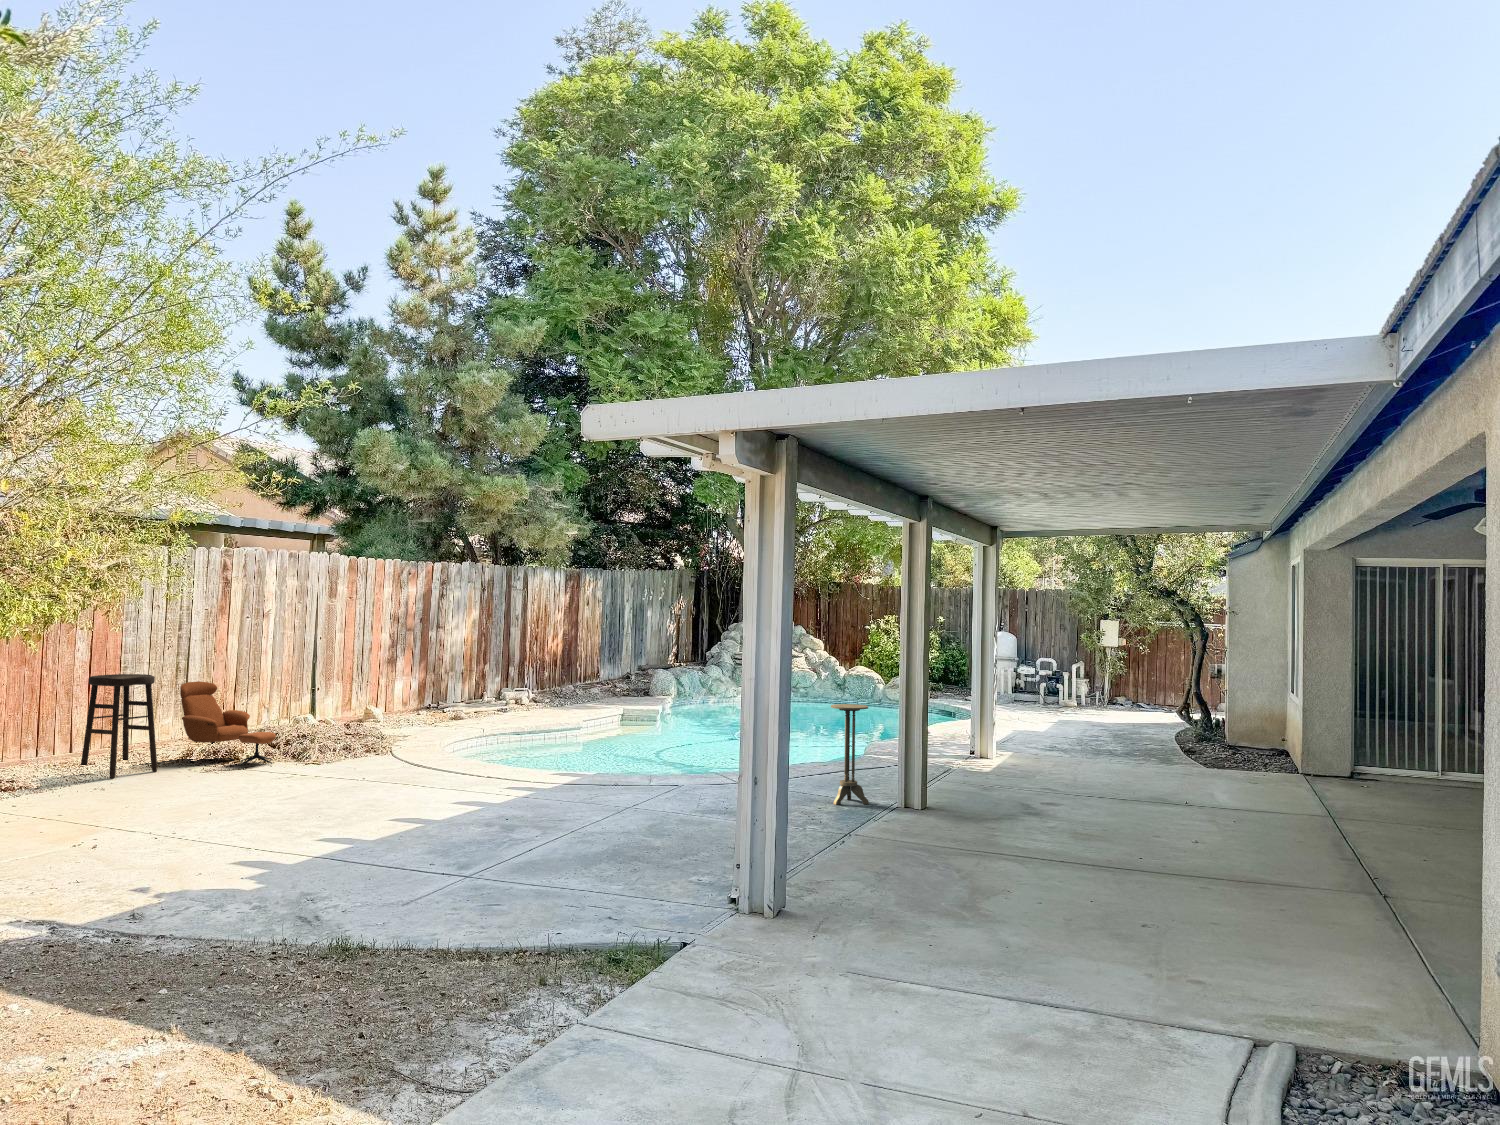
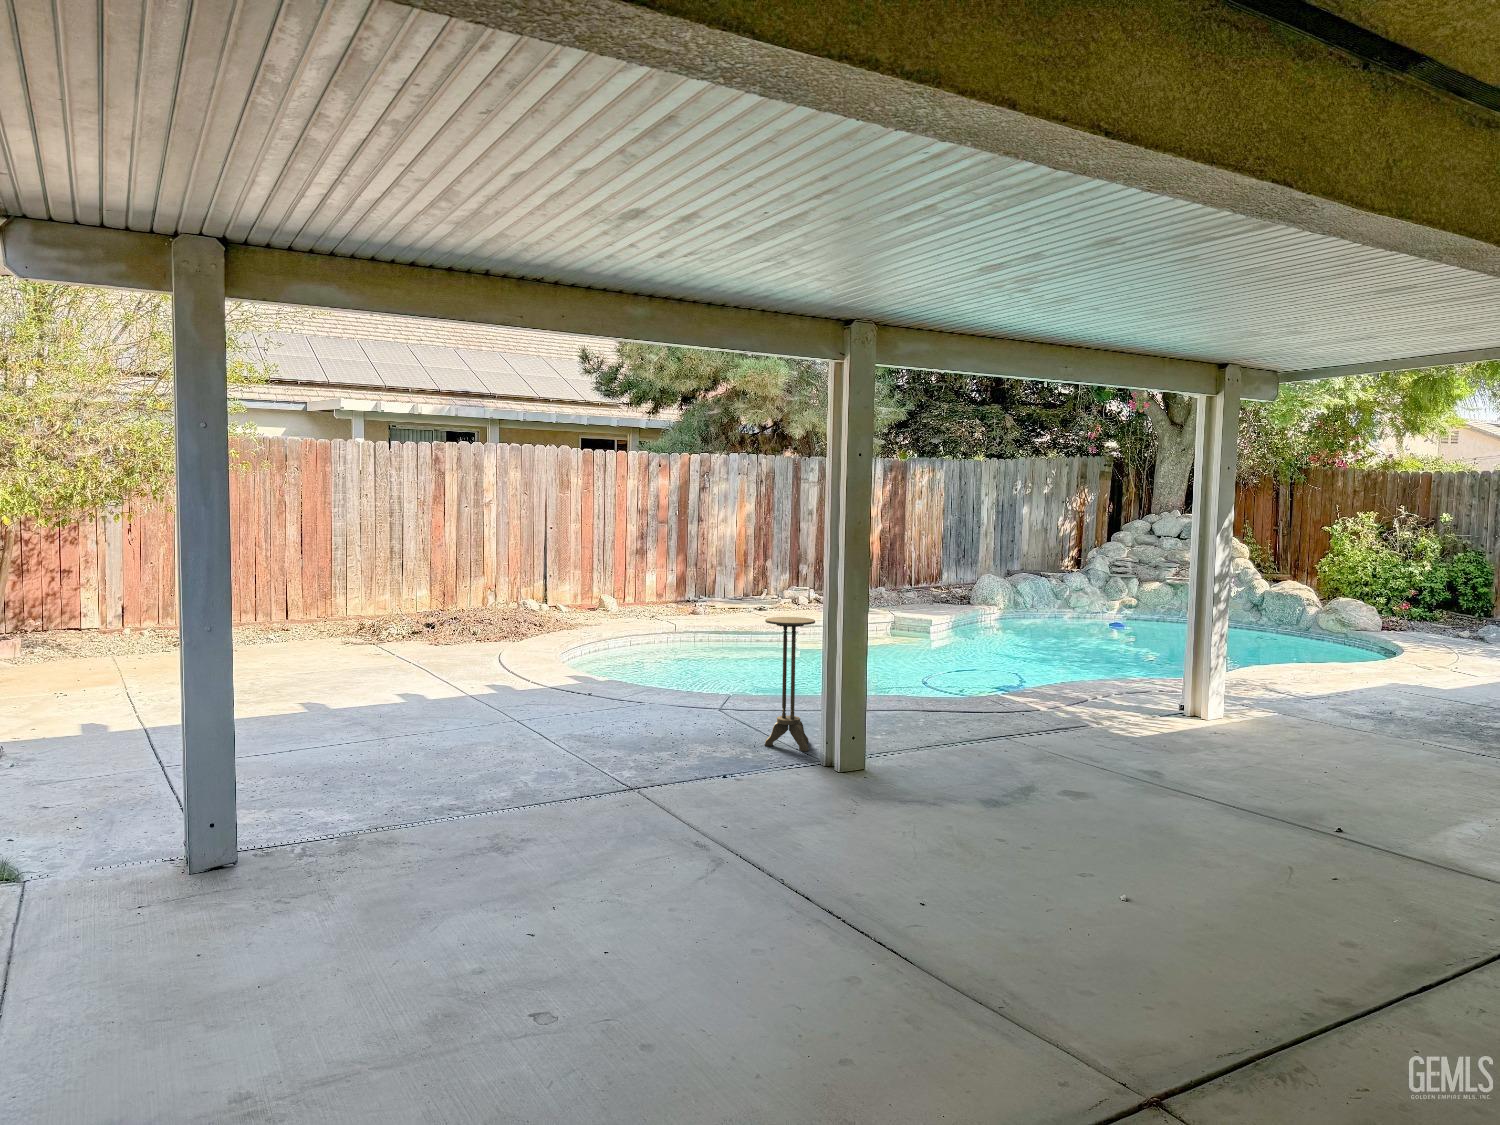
stool: present [80,674,157,779] -> none [300,553,349,638]
lounge chair: present [180,681,276,766] -> none [385,562,446,638]

